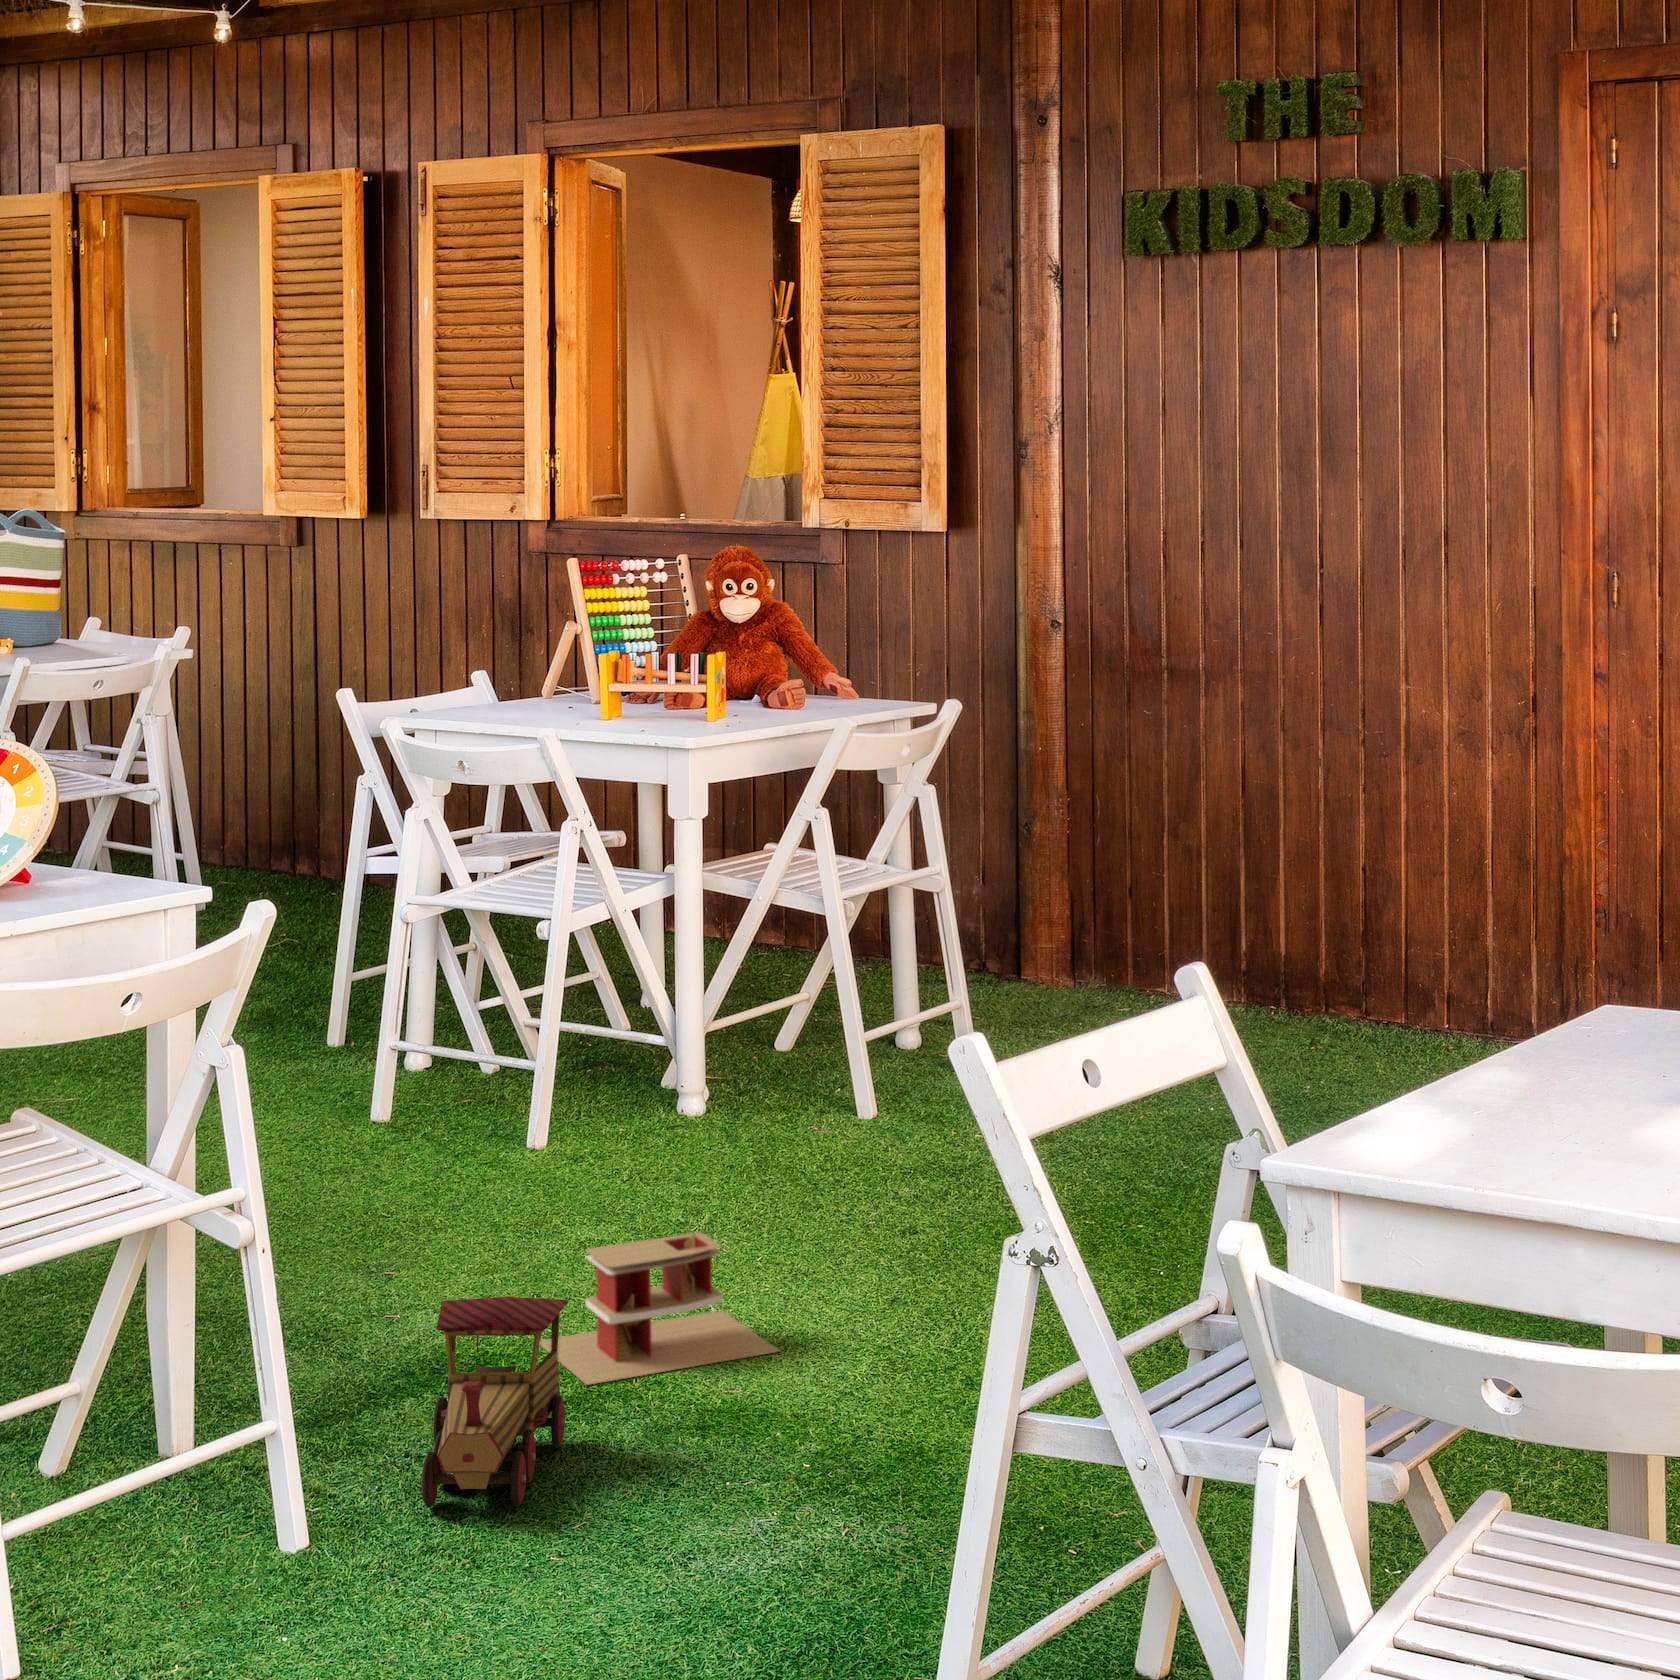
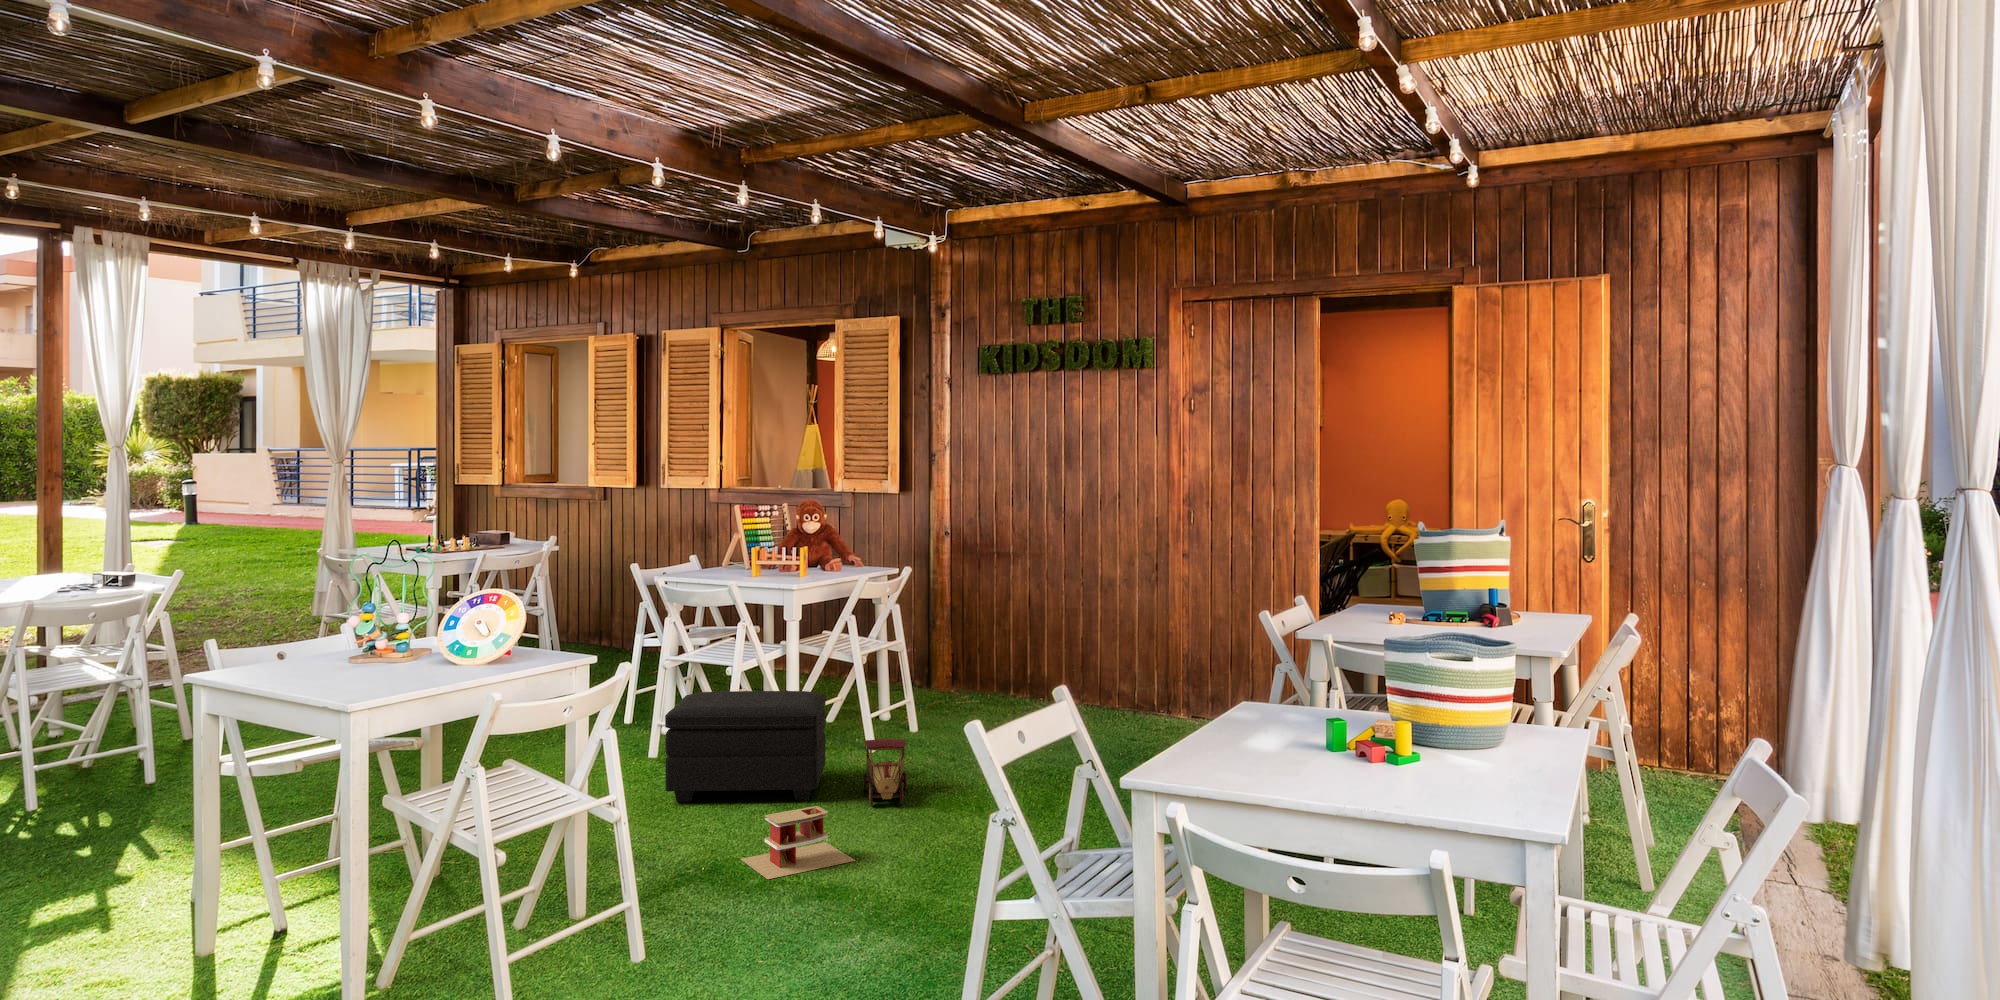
footstool: none [390,980,746,1221] -> present [665,690,826,802]
toy train: present [422,1297,569,1508] -> present [863,739,907,806]

